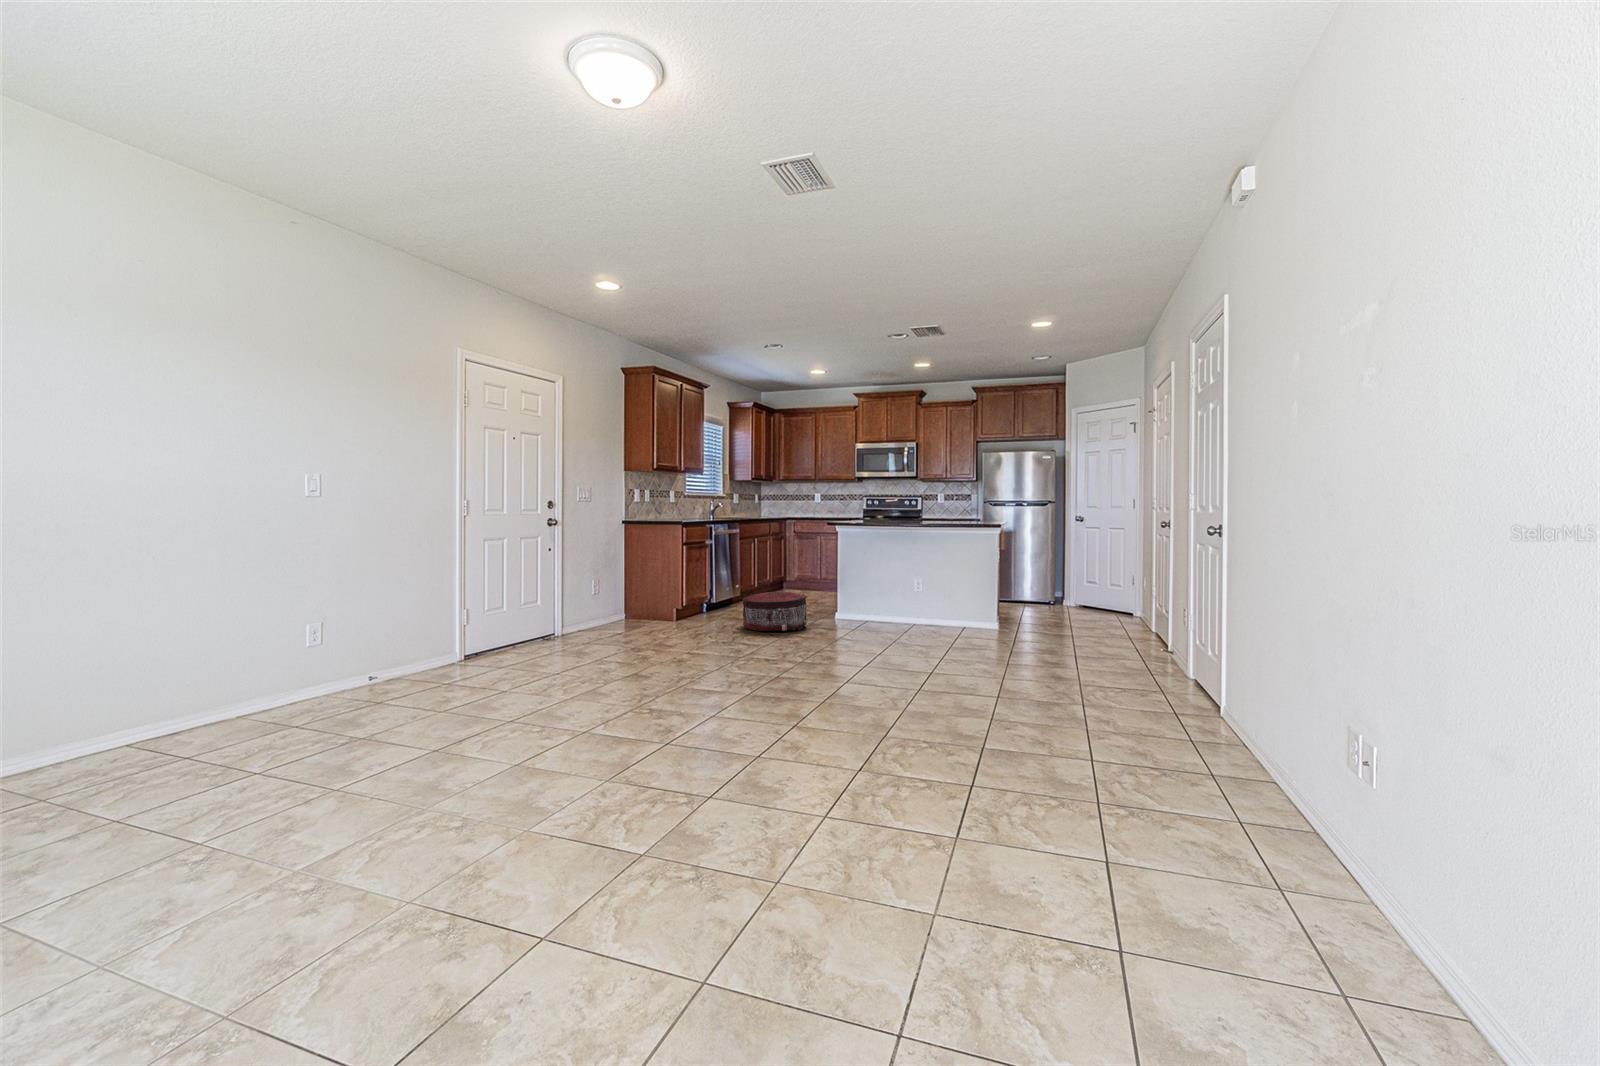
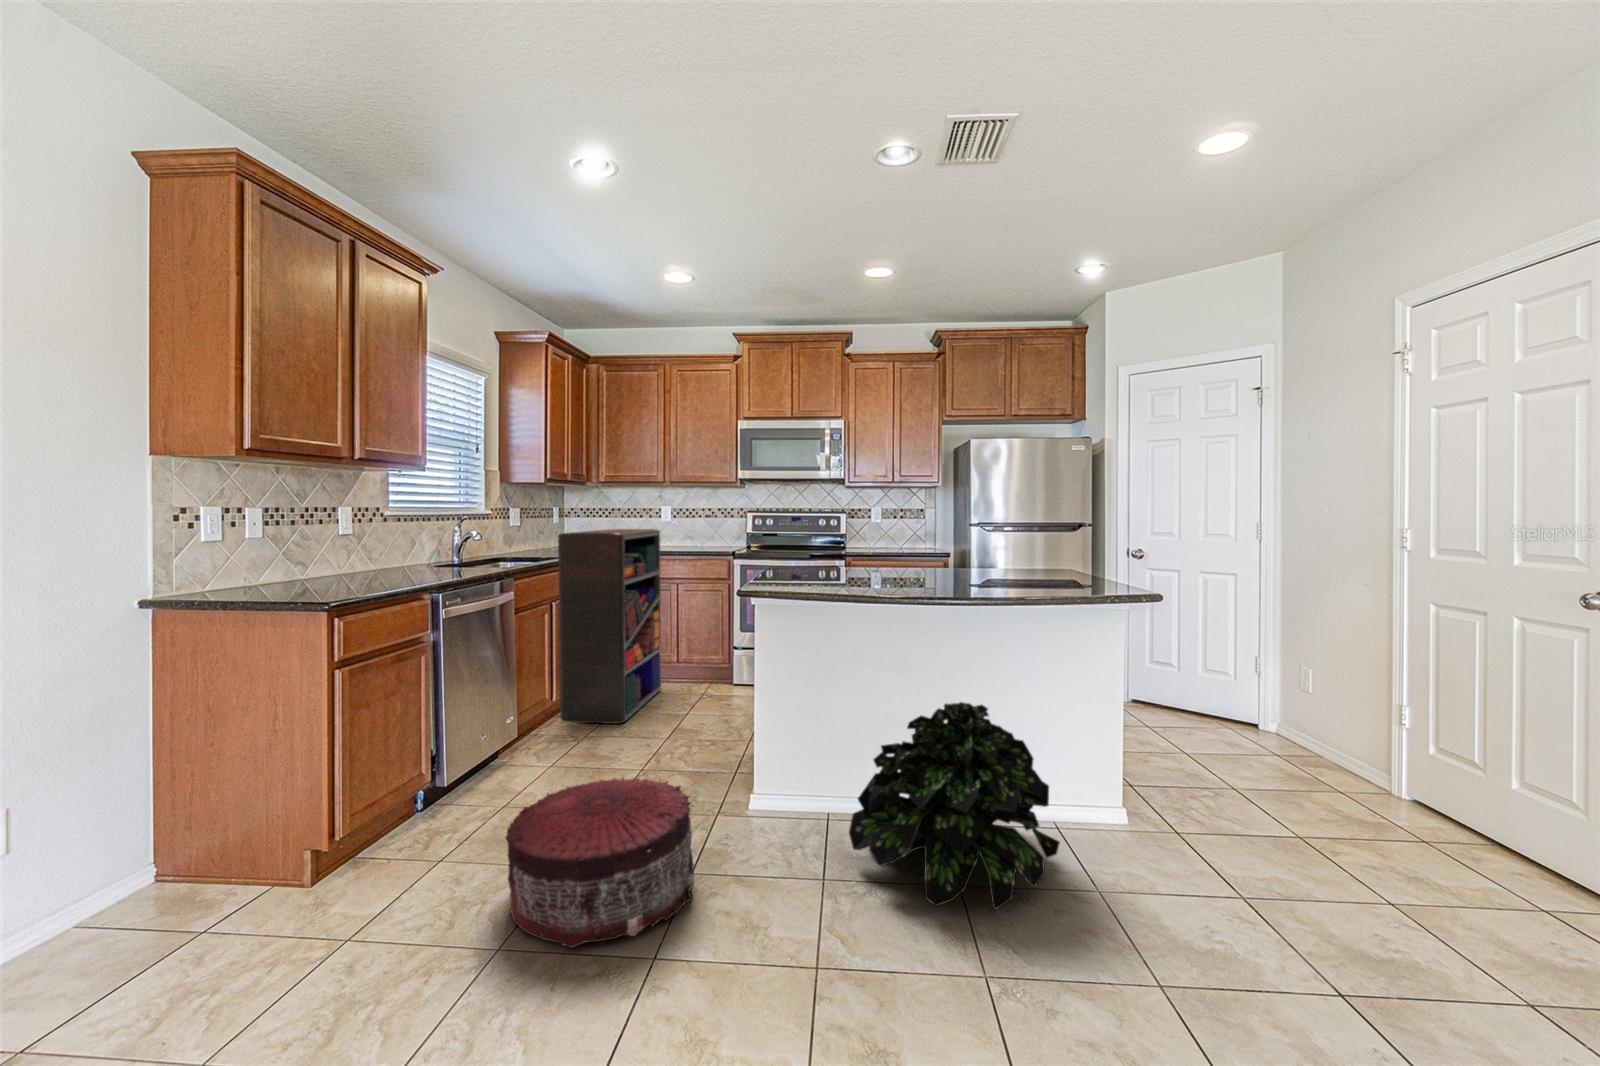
bookshelf: none [758,504,811,600] -> present [558,529,661,724]
potted plant: none [869,565,949,634] -> present [849,702,1060,910]

